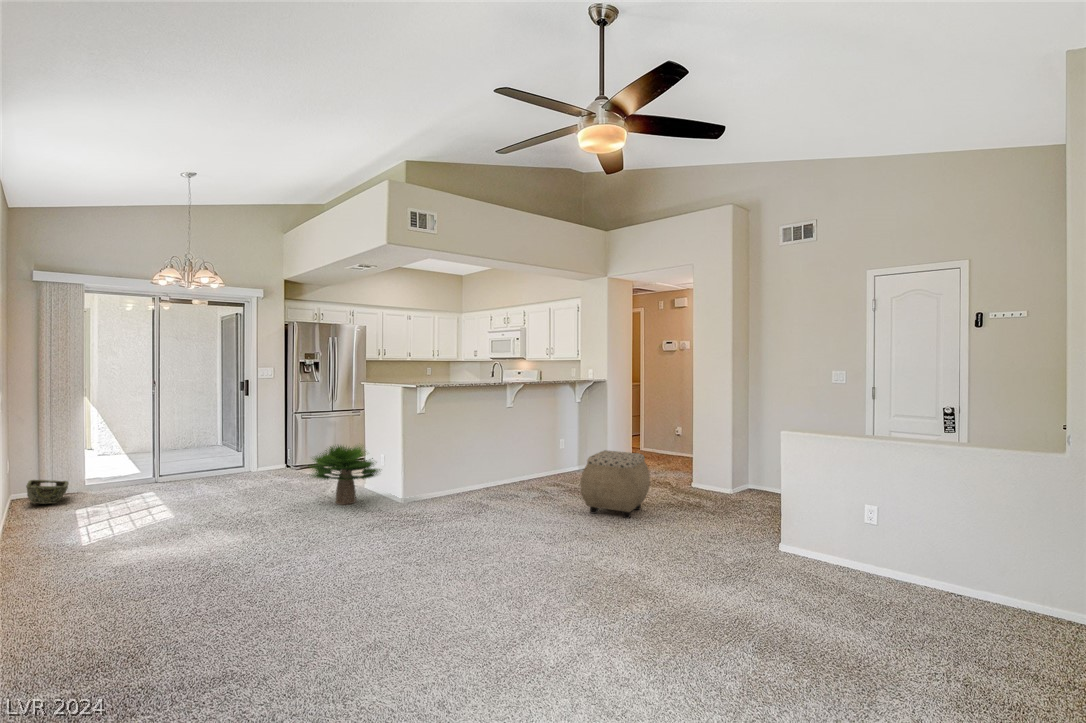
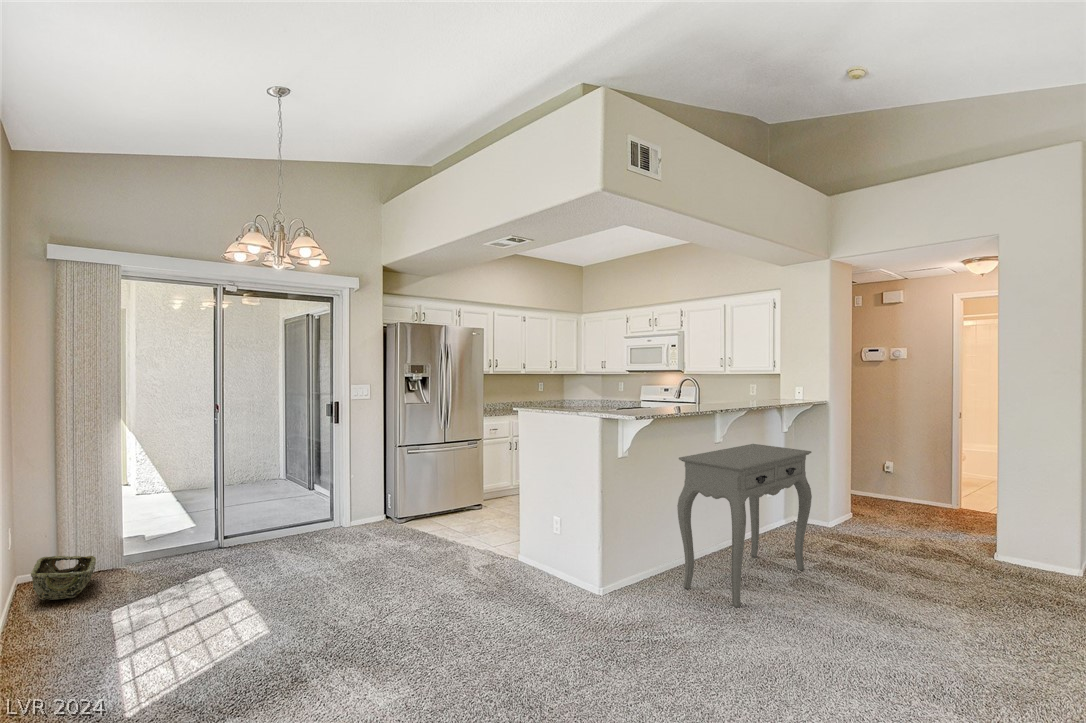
console table: none [462,405,562,501] -> present [677,444,812,607]
potted plant: present [310,446,380,505] -> none [454,507,568,611]
ottoman: present [580,450,650,518] -> none [921,532,1059,667]

